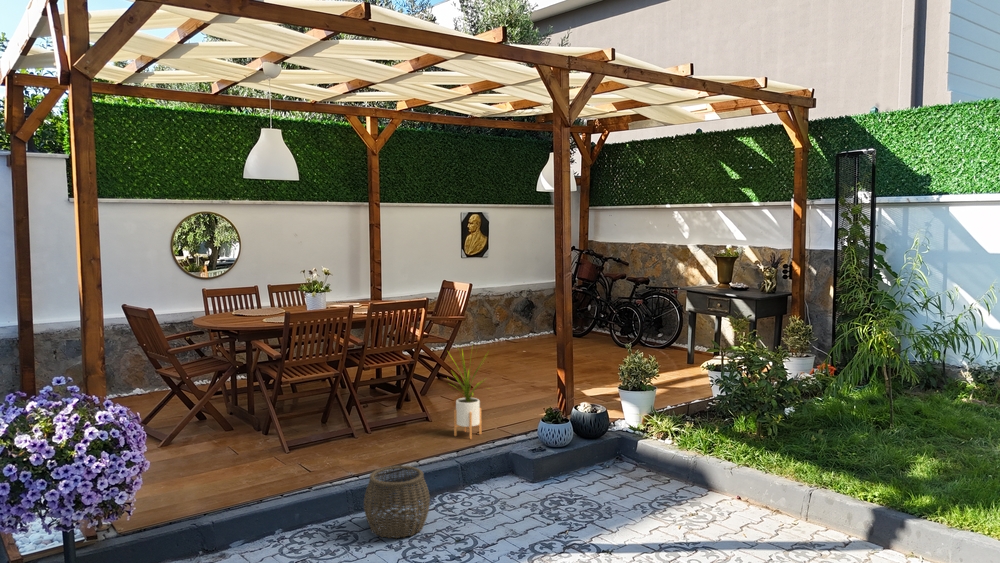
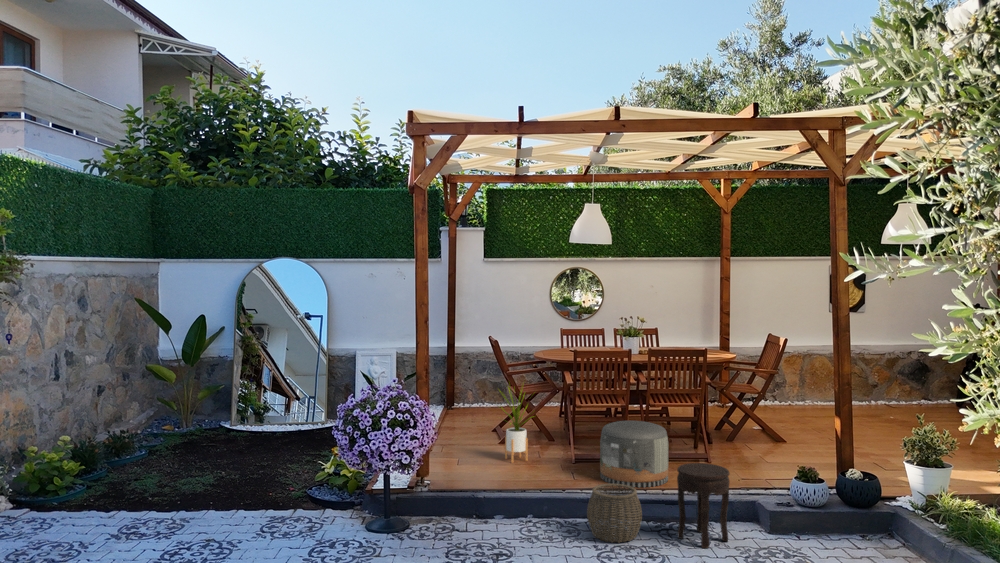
house plant: present [451,350,486,439] -> present [505,387,528,463]
pouf: none [332,387,413,467] -> present [600,421,668,487]
side table: none [458,424,514,517] -> present [677,463,730,548]

